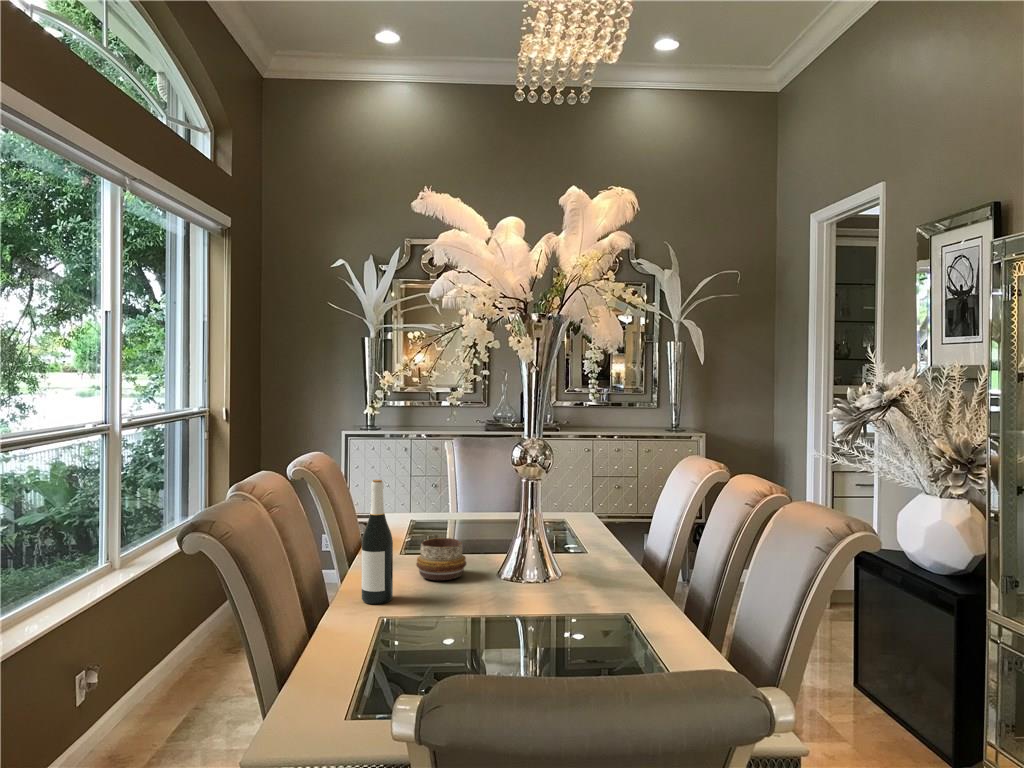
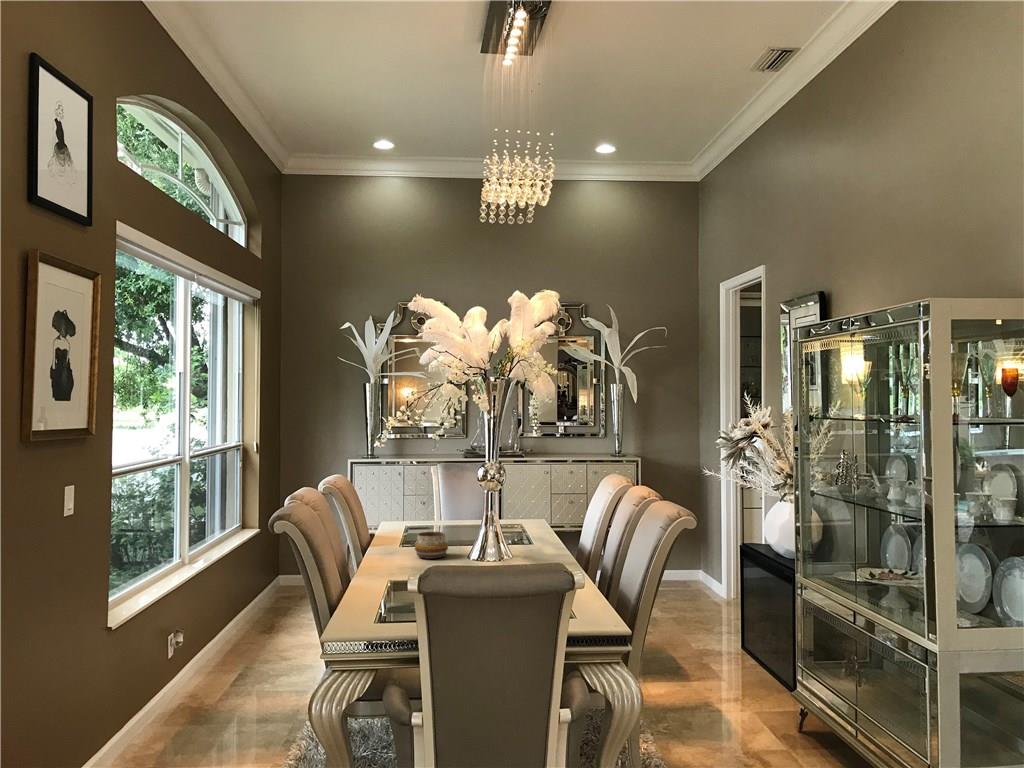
wine bottle: present [362,480,393,604] -> none [380,491,401,571]

